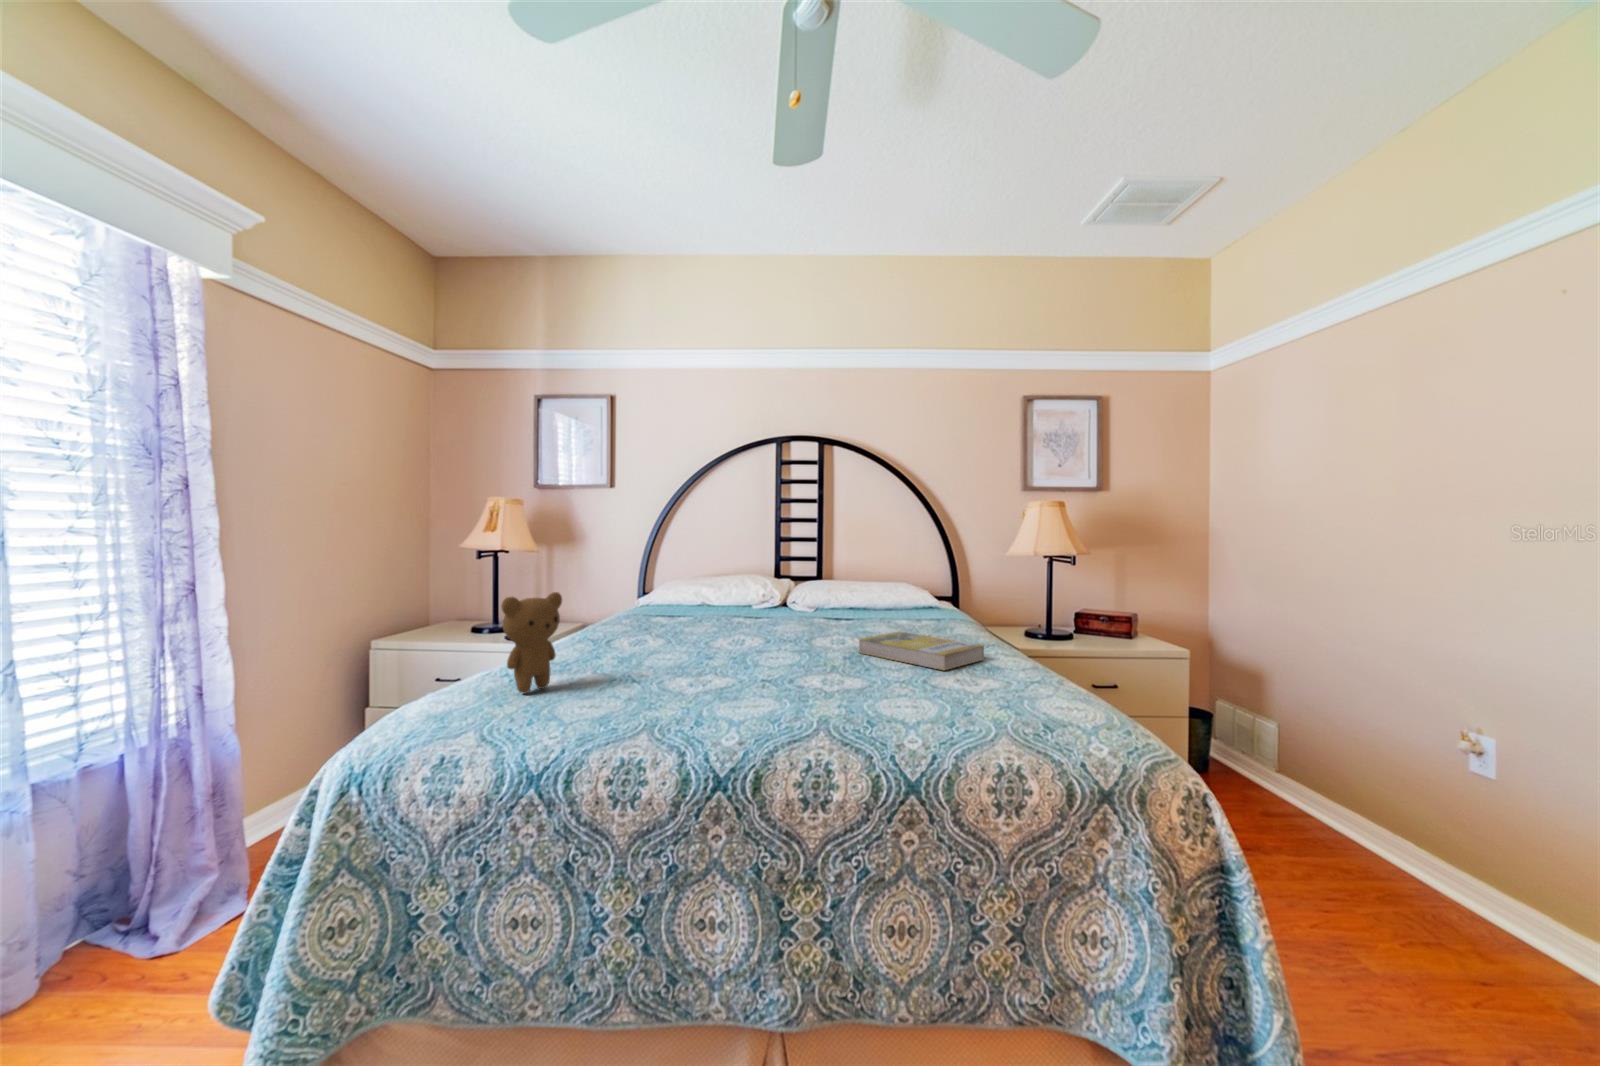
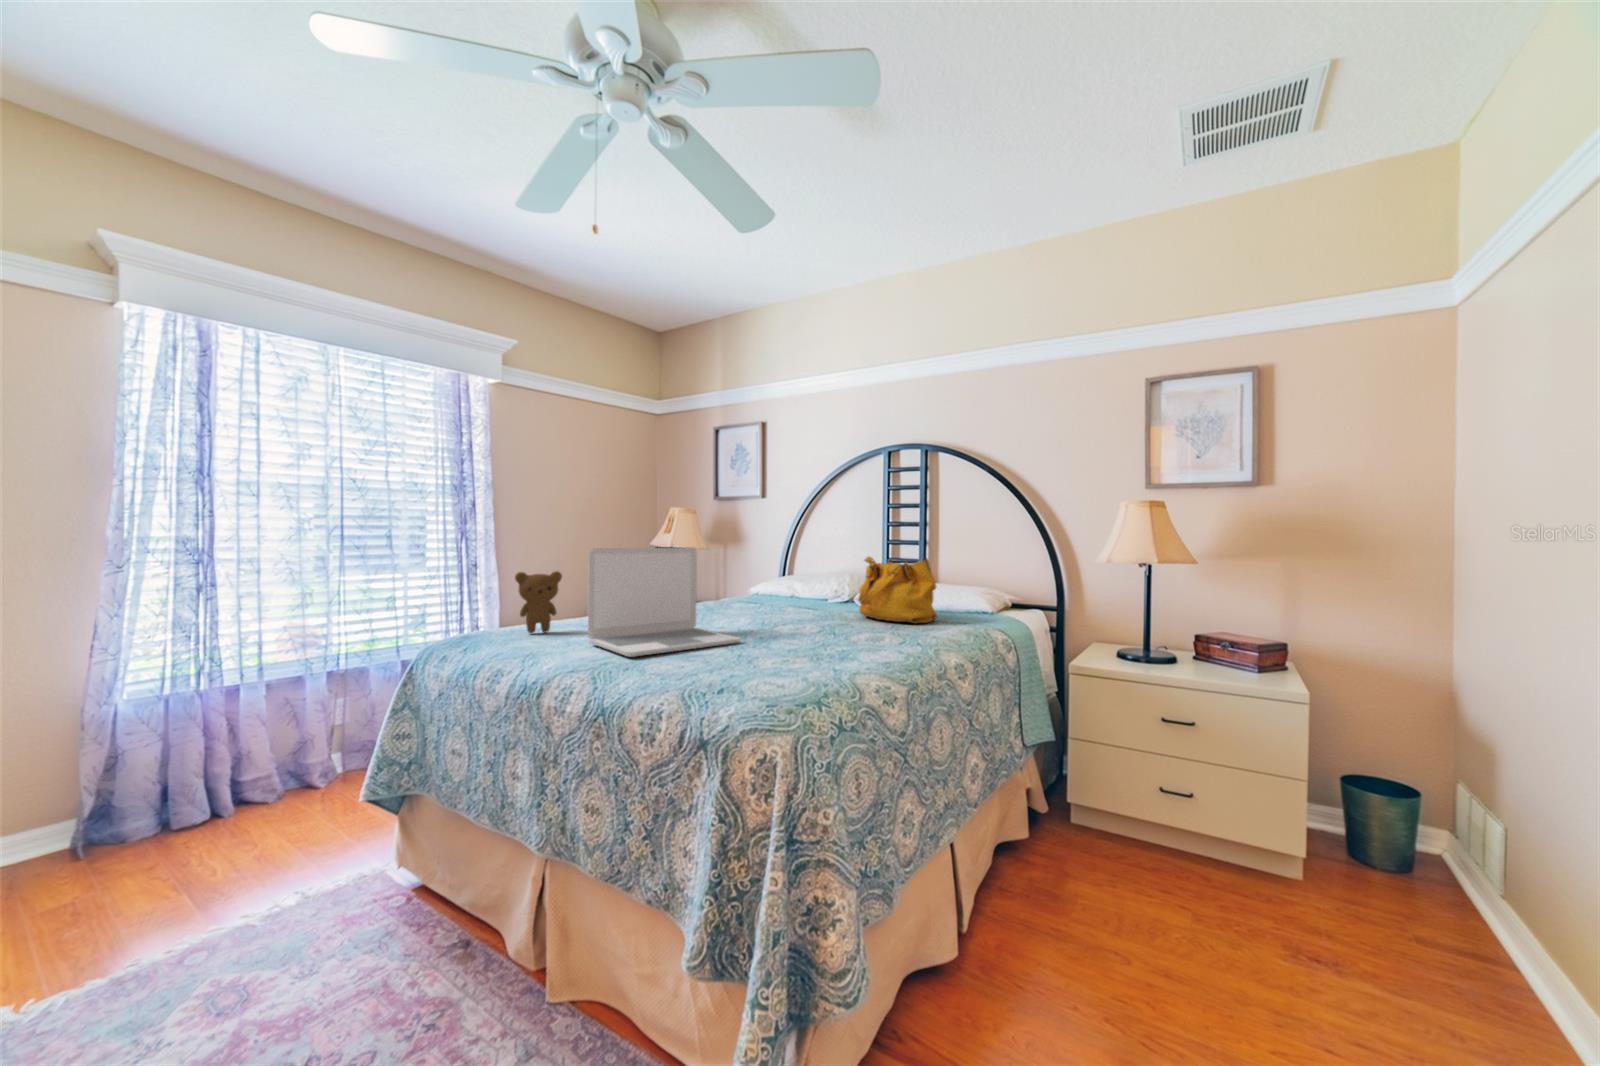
laptop: none [675,551,843,705] -> present [588,547,740,657]
handbag: none [833,552,923,622] -> present [858,557,937,623]
book: present [859,632,984,670] -> none [783,625,861,654]

